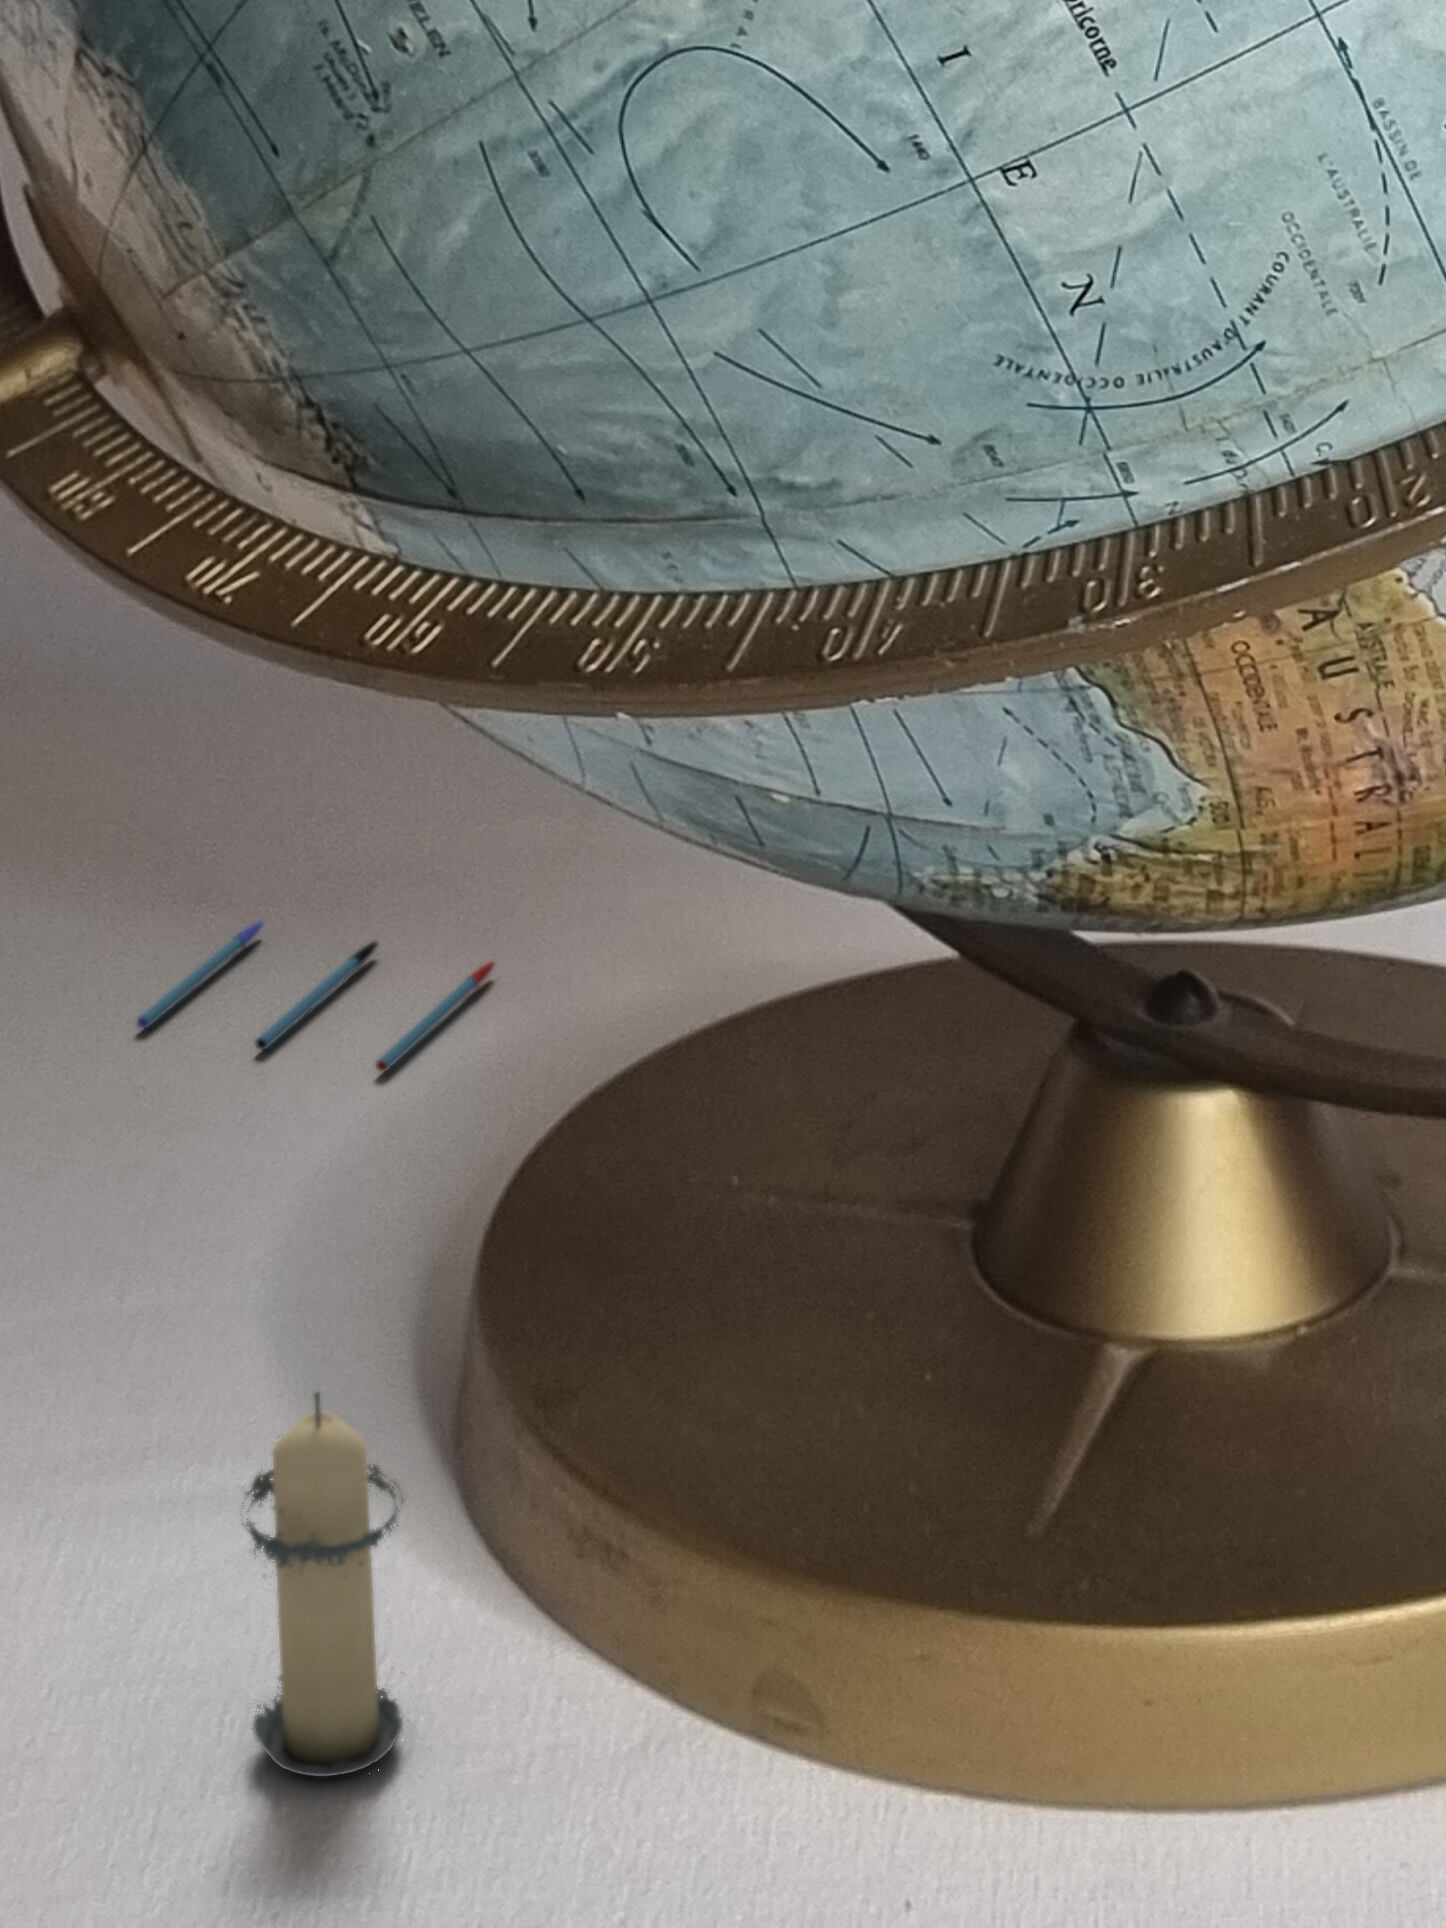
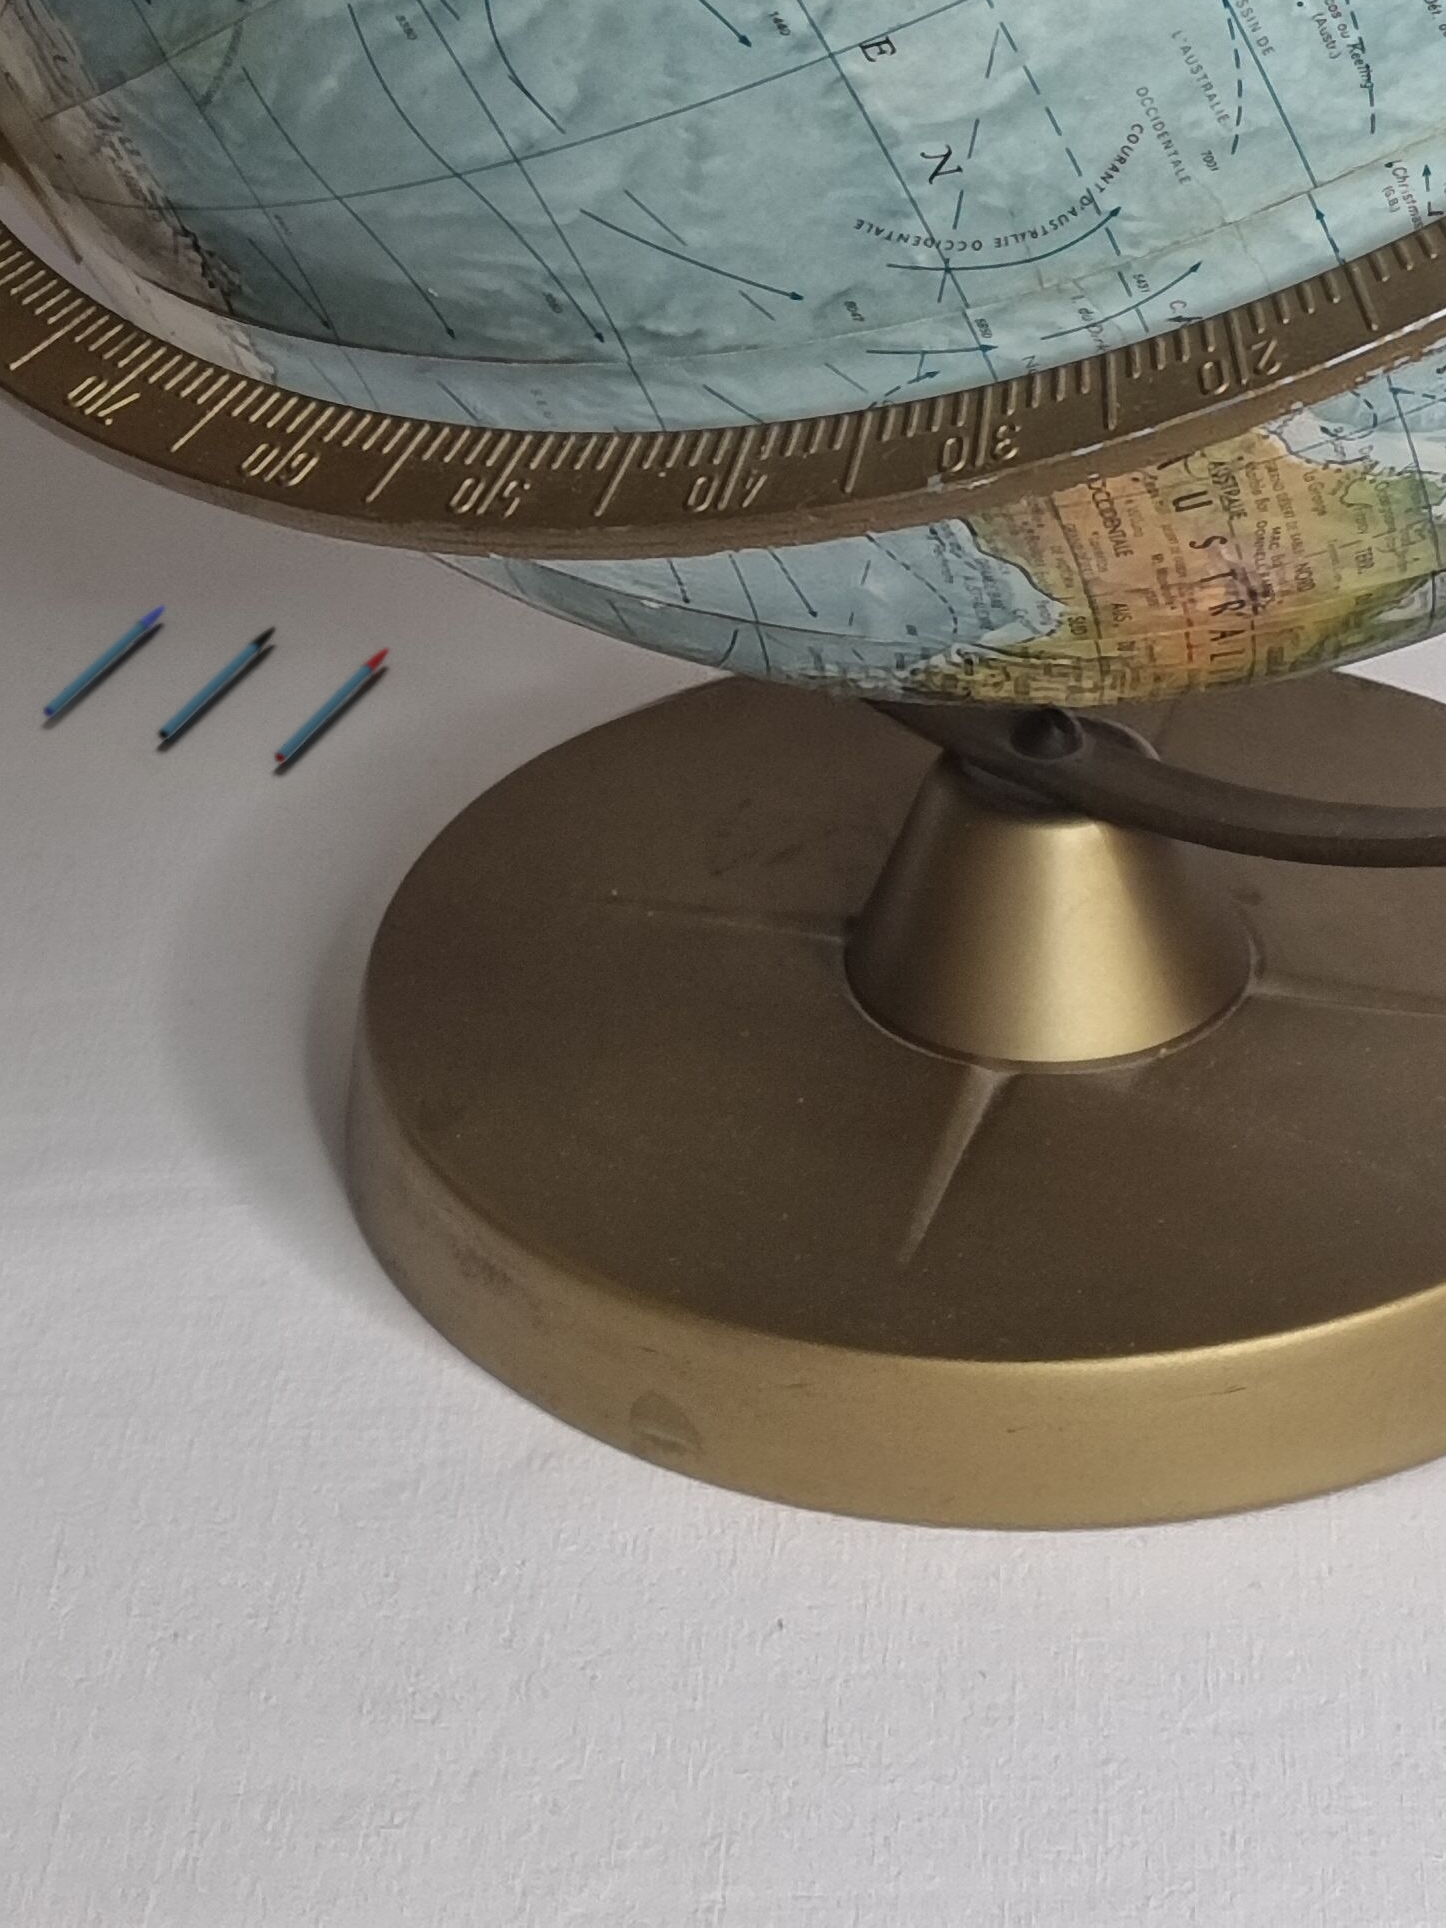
candle: present [242,1393,403,1777] -> none [129,1146,323,1506]

